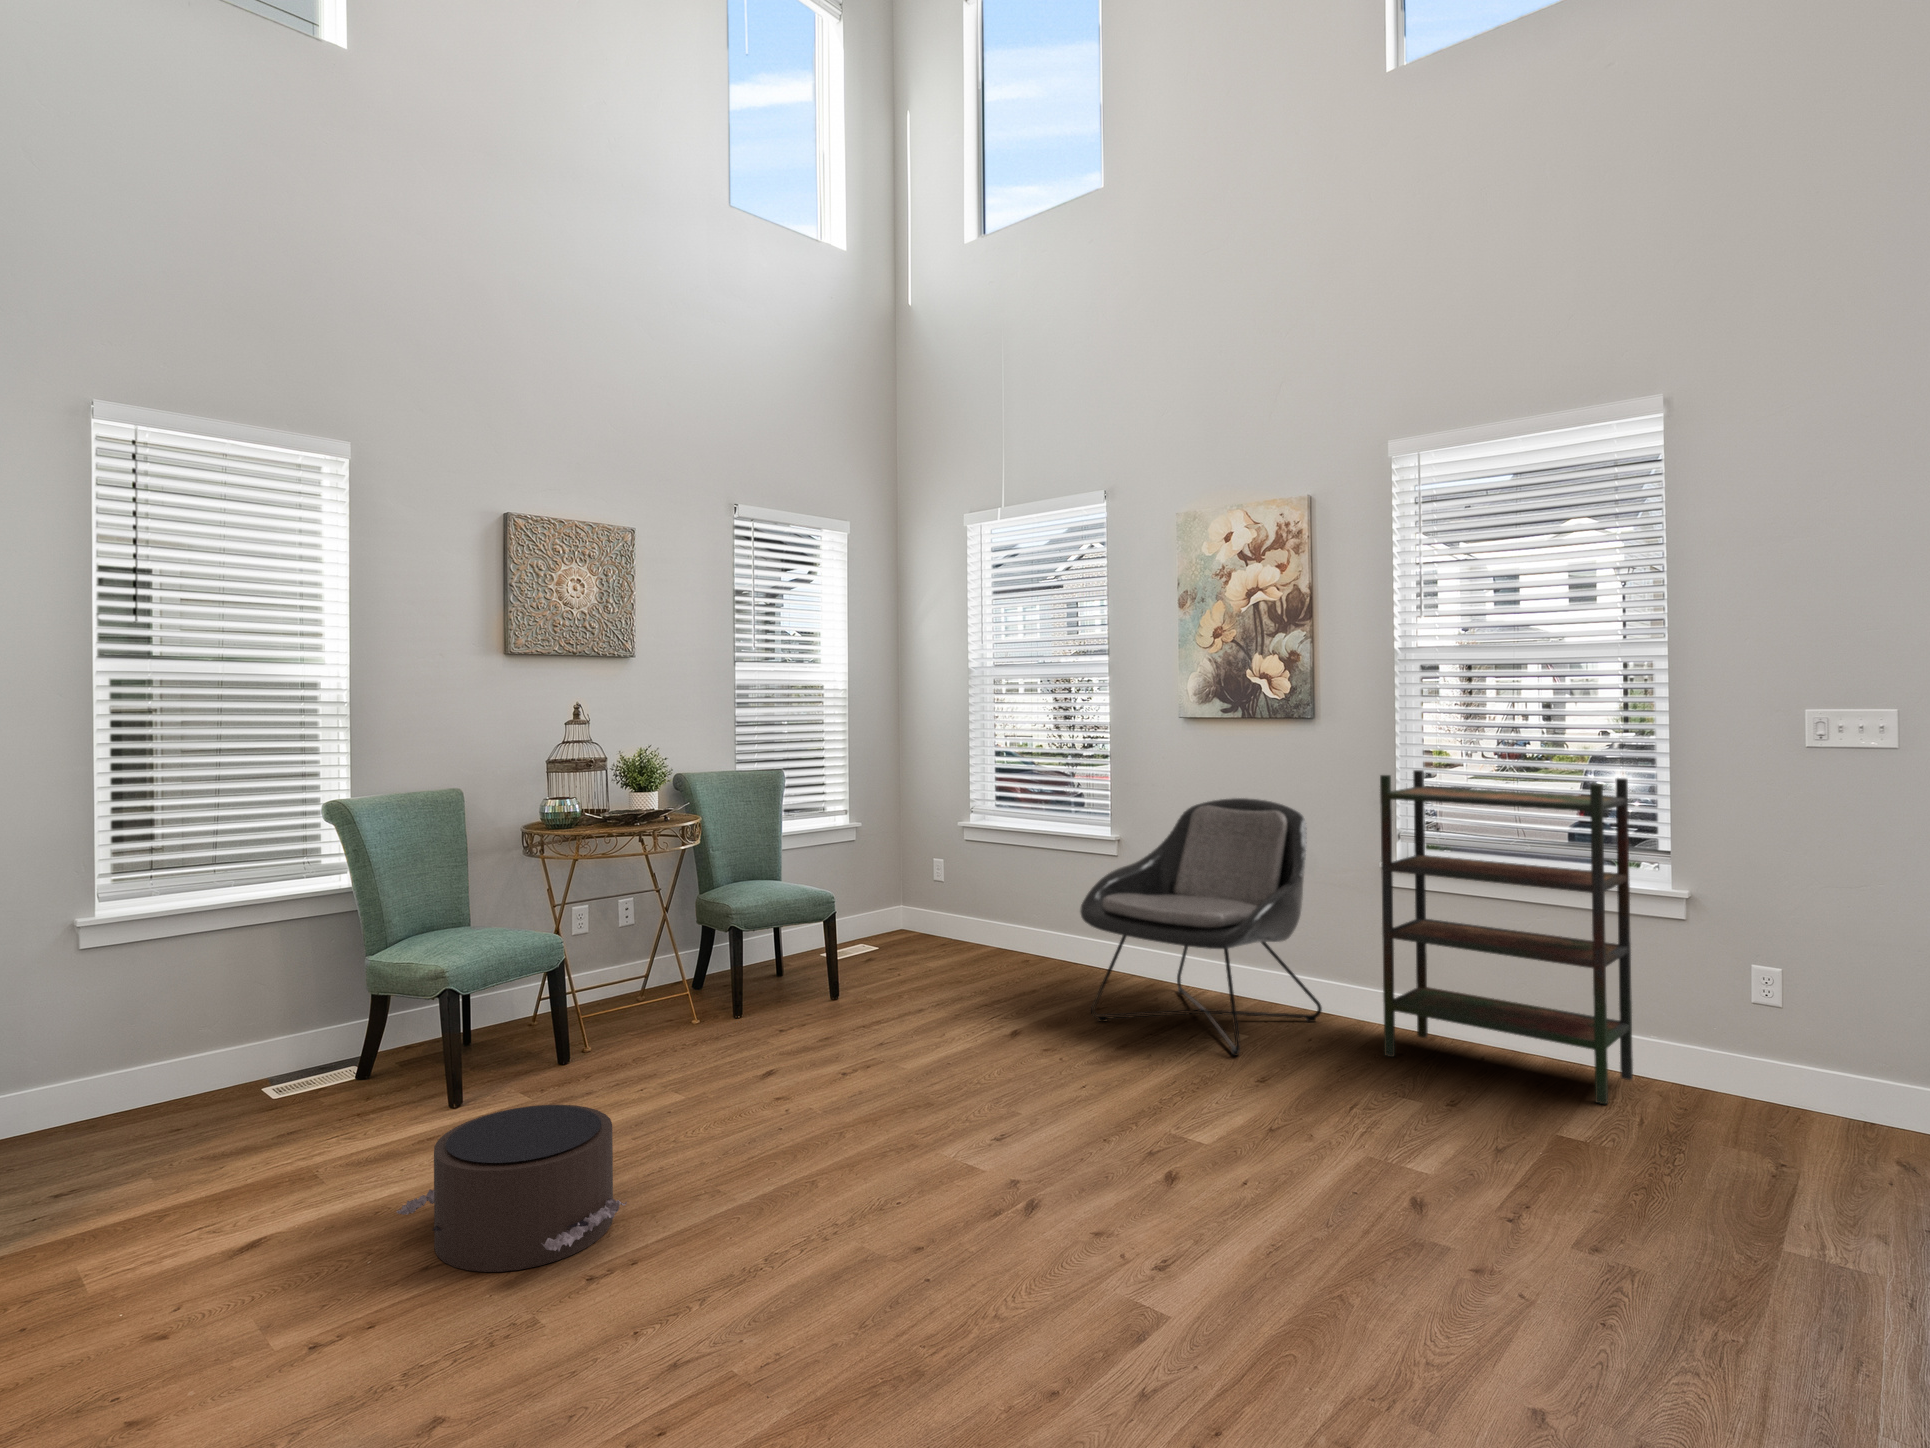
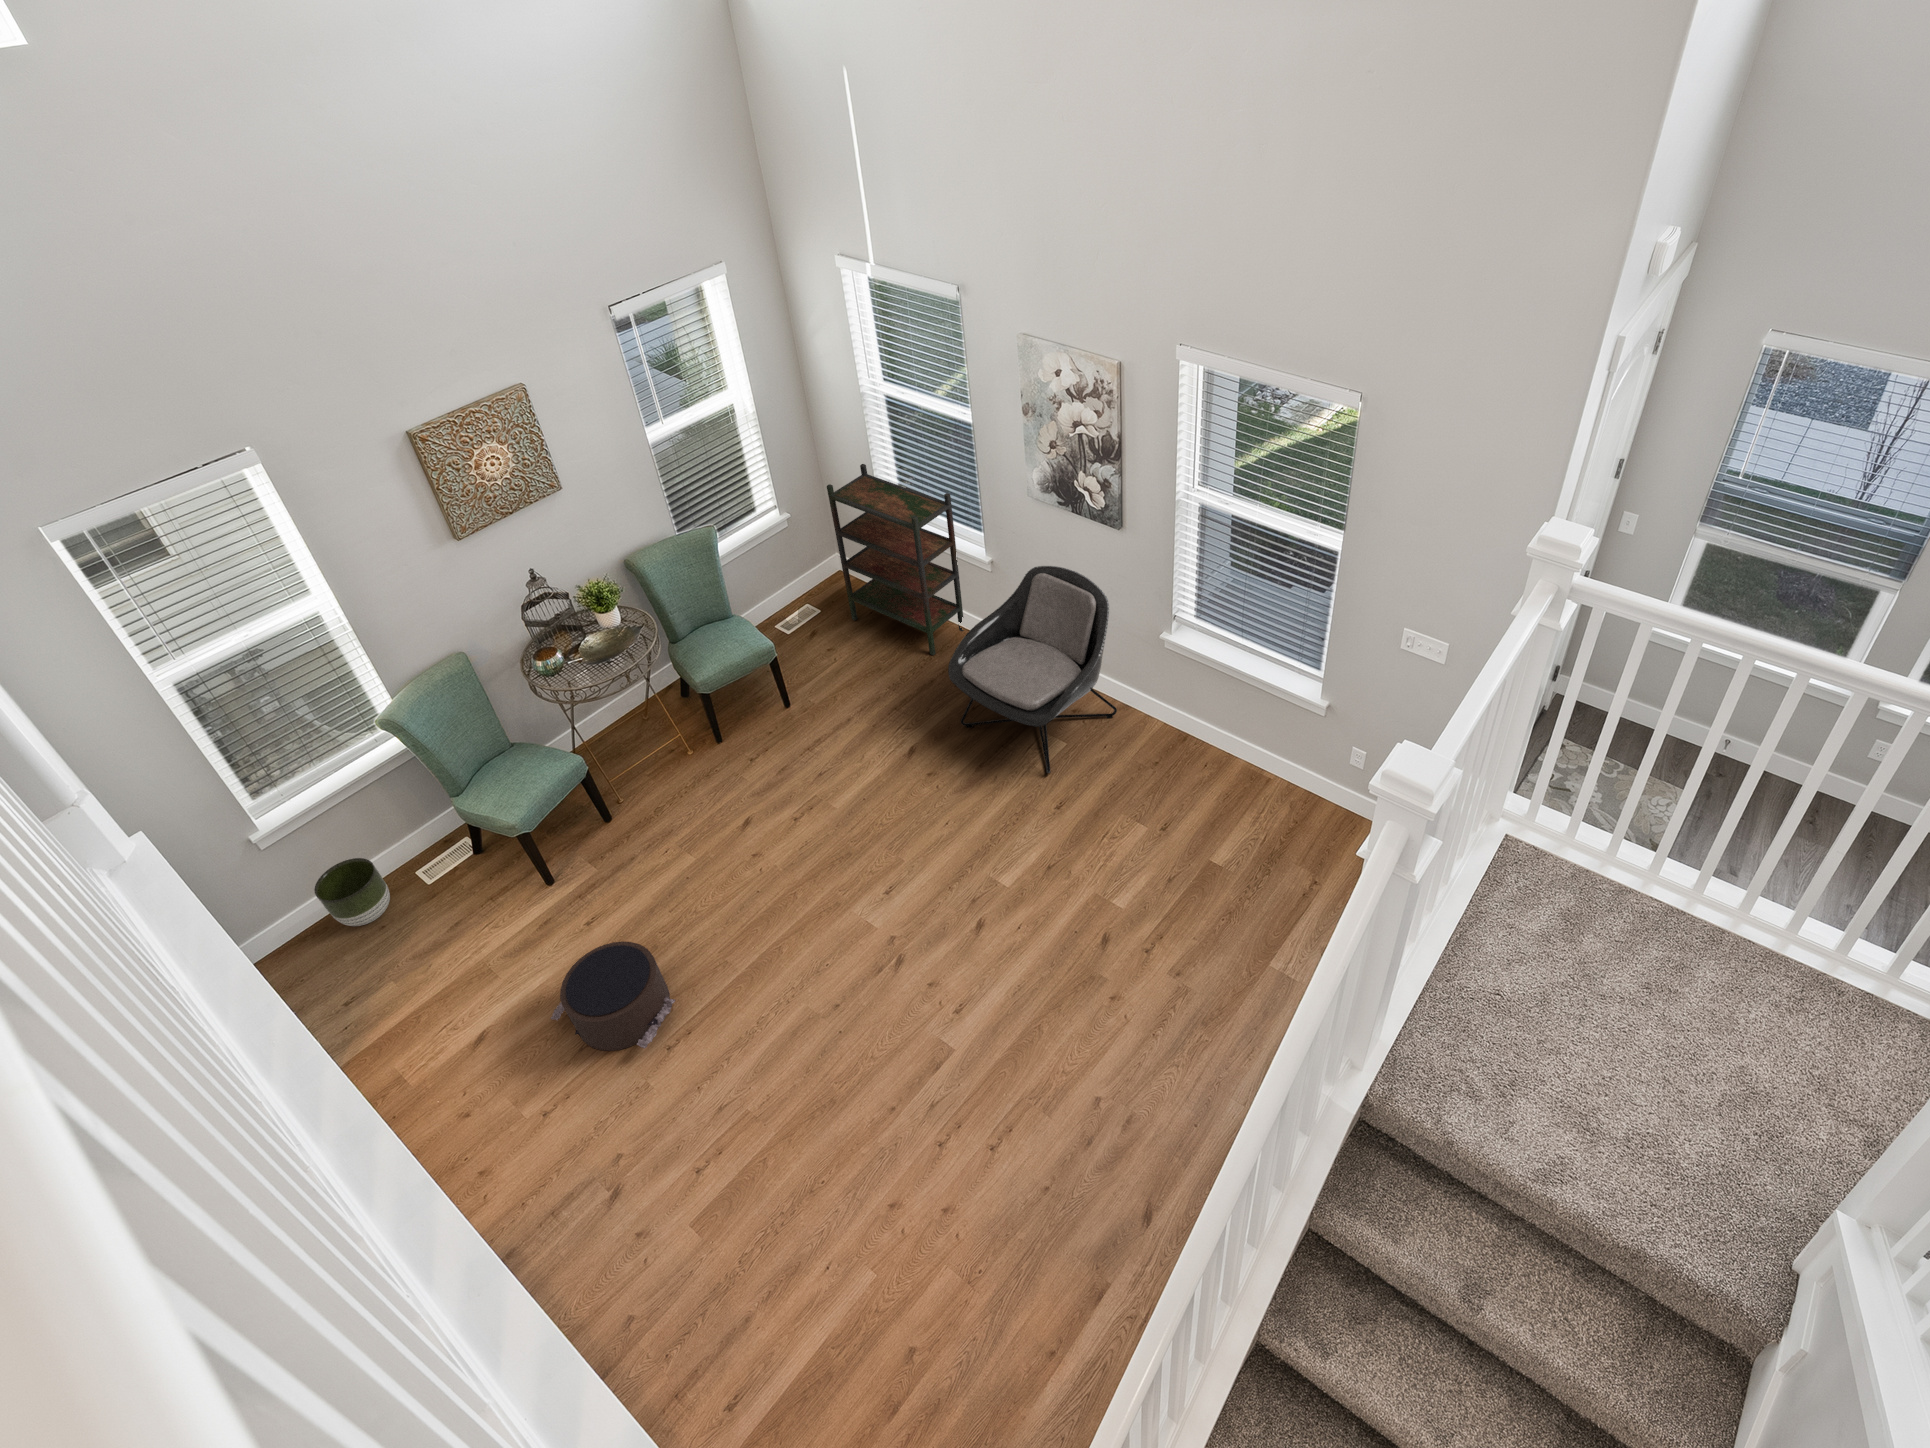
bookshelf: present [1380,770,1633,1104] -> present [827,464,964,655]
planter: none [103,1023,208,1128] -> present [314,858,390,926]

